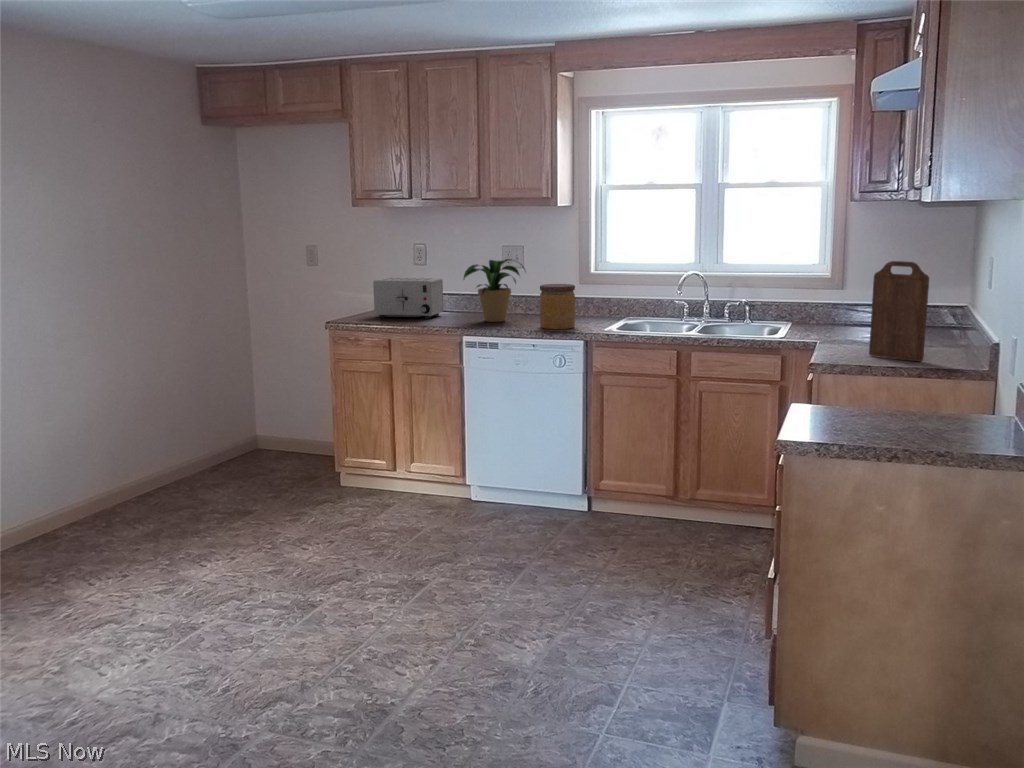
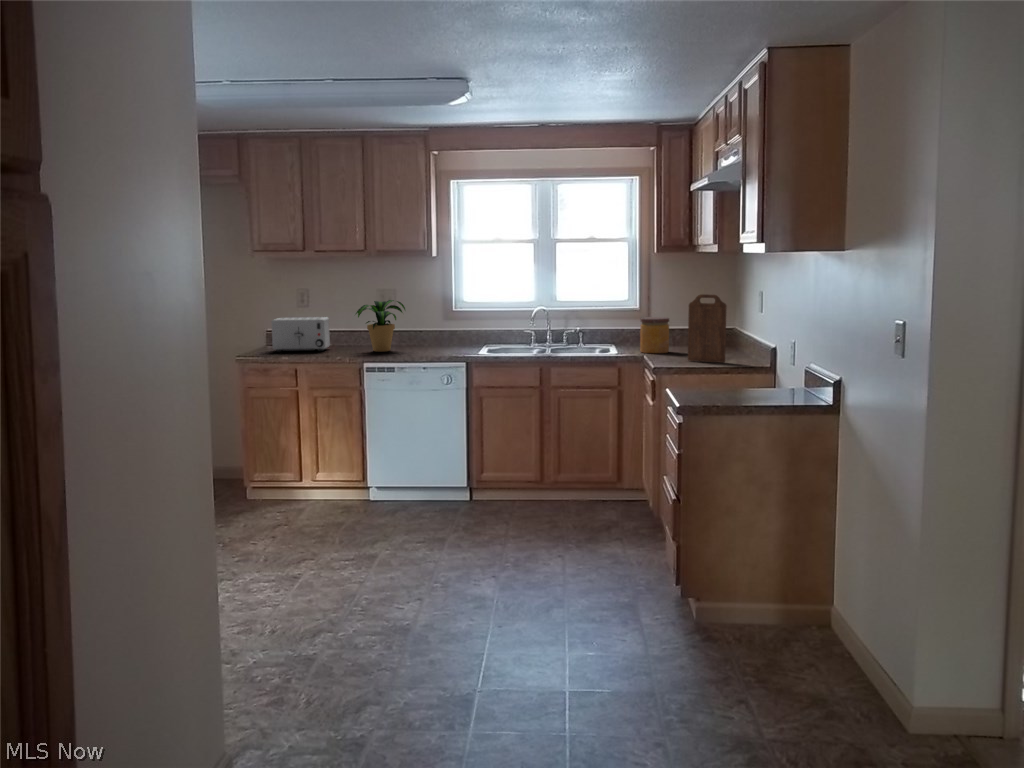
jar: present [540,284,575,329] -> present [640,317,669,353]

